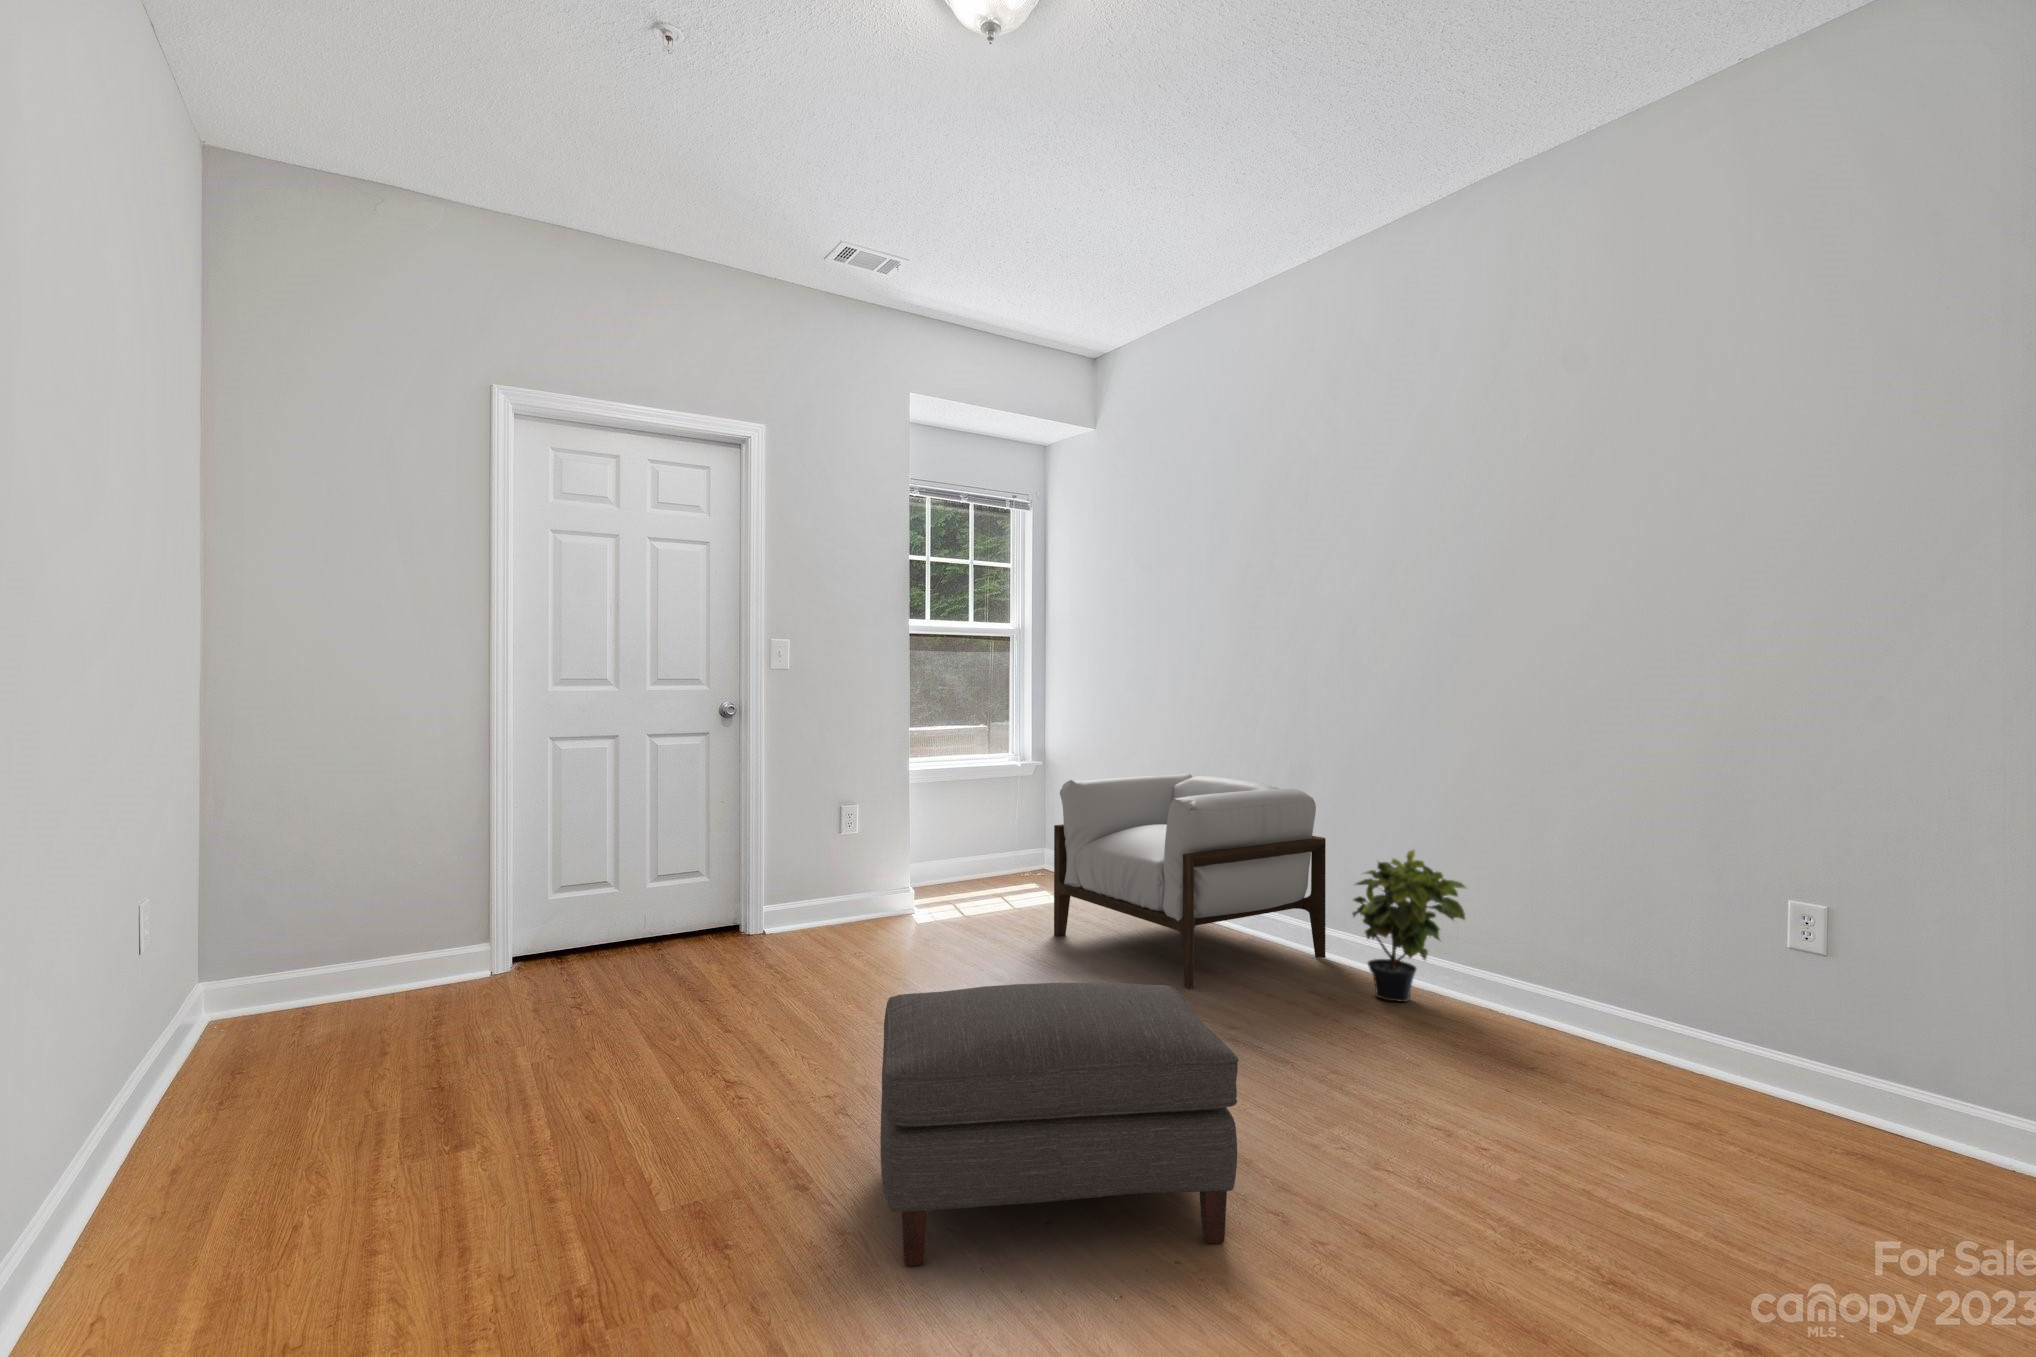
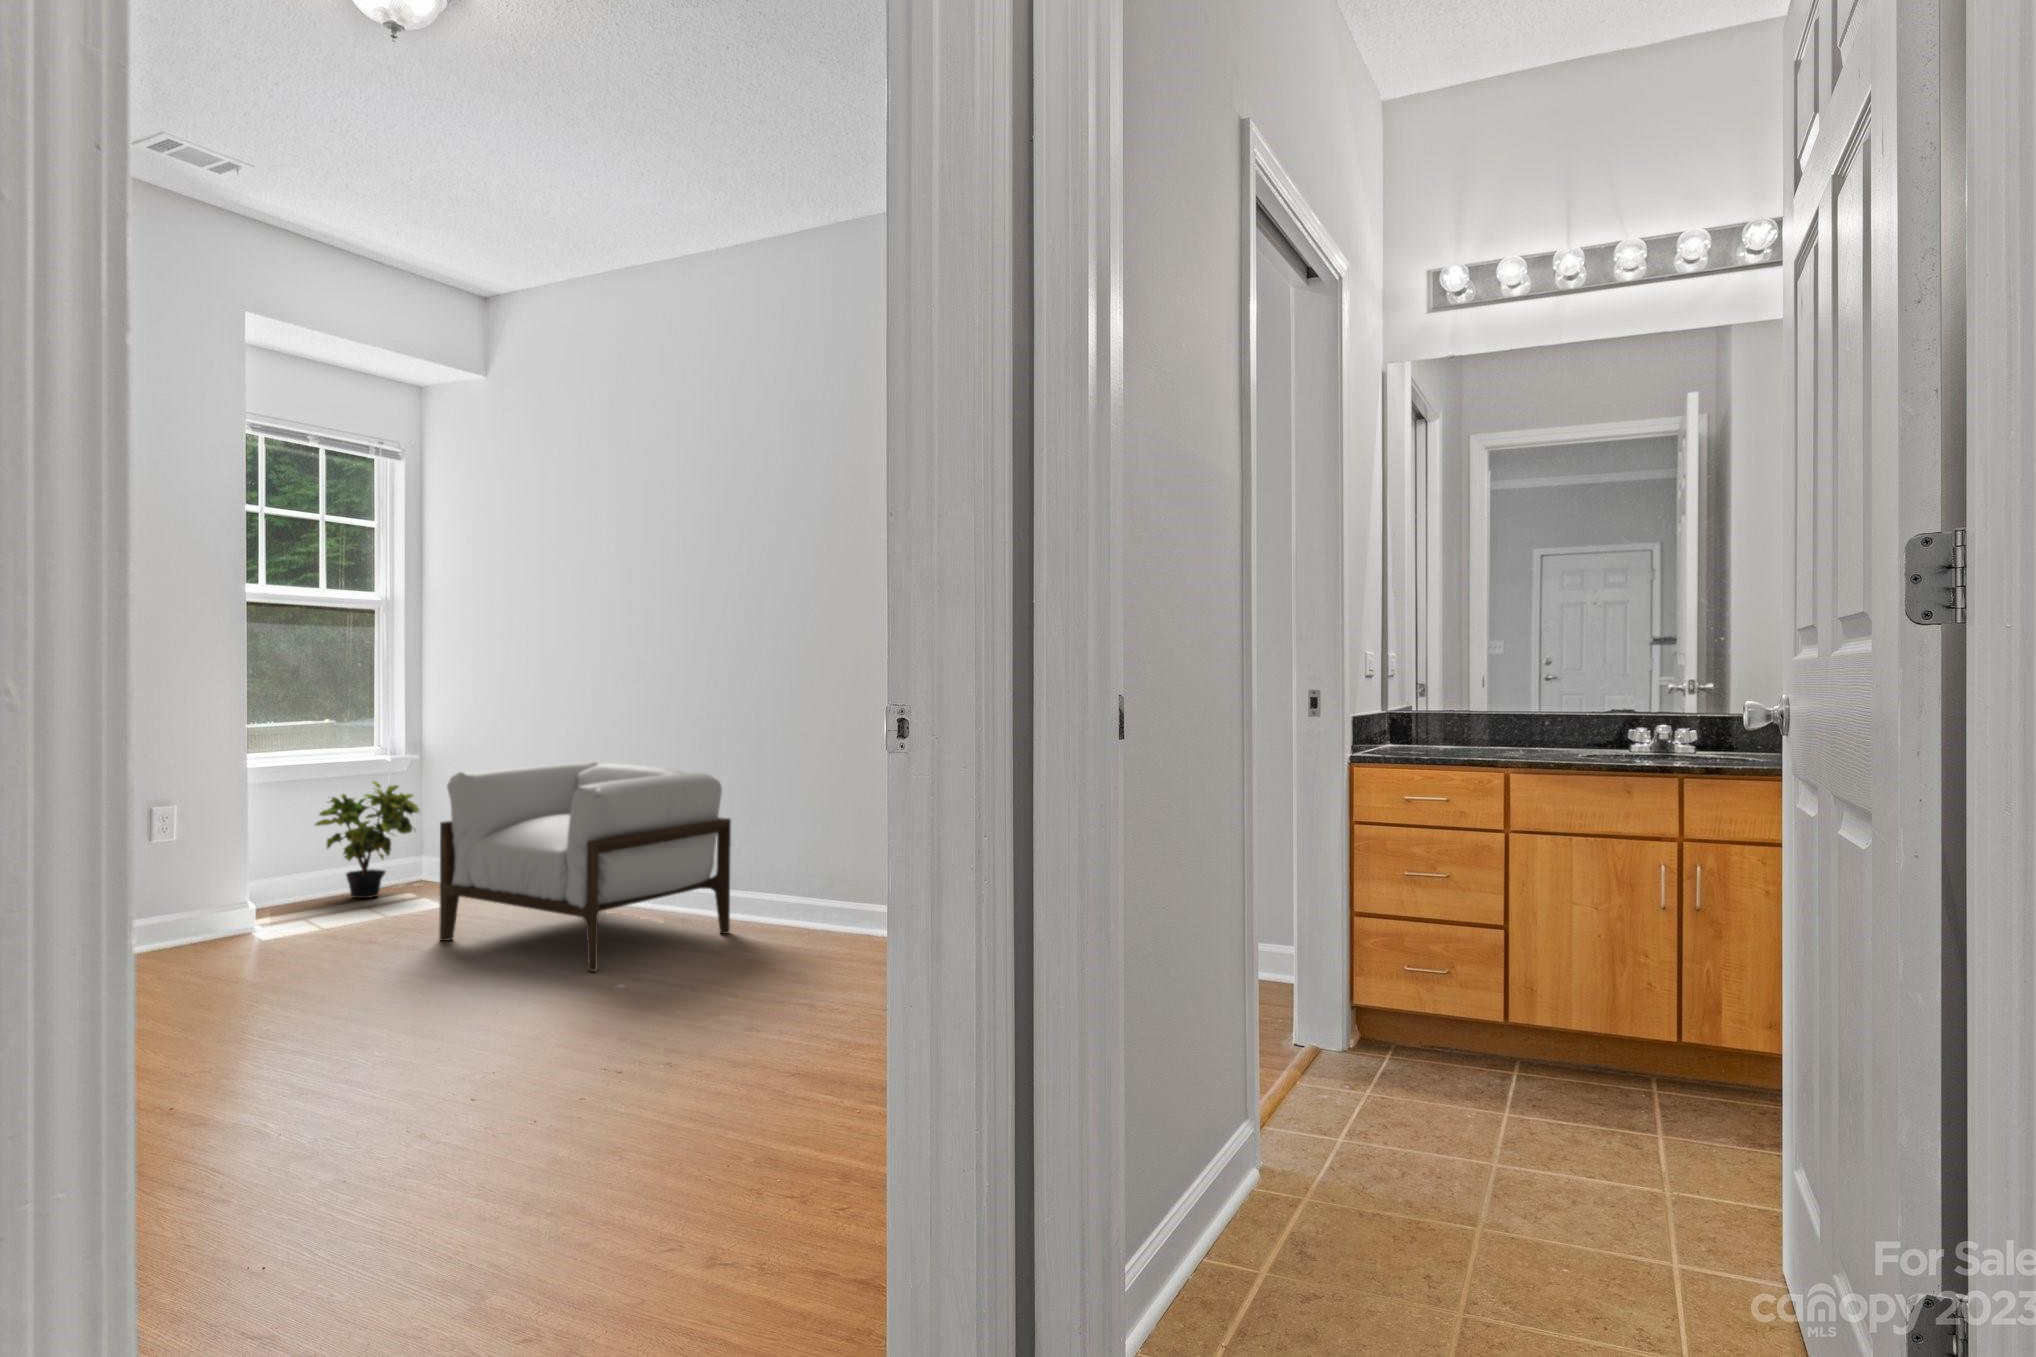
potted plant: present [1353,850,1465,1002] -> present [315,781,421,898]
ottoman: present [880,983,1239,1266] -> none [281,952,635,1208]

